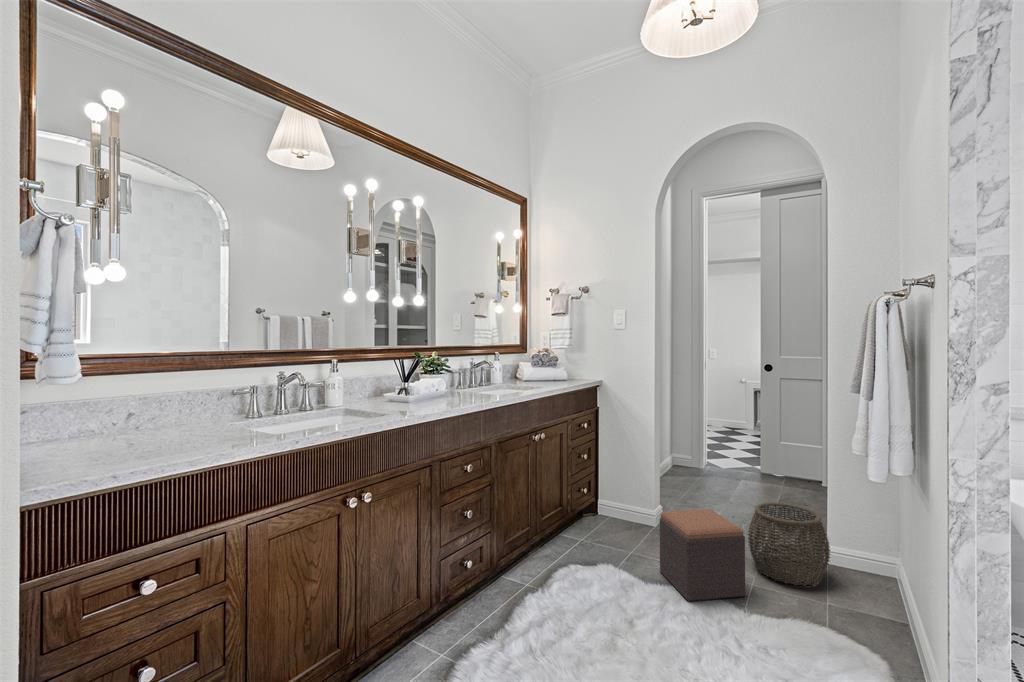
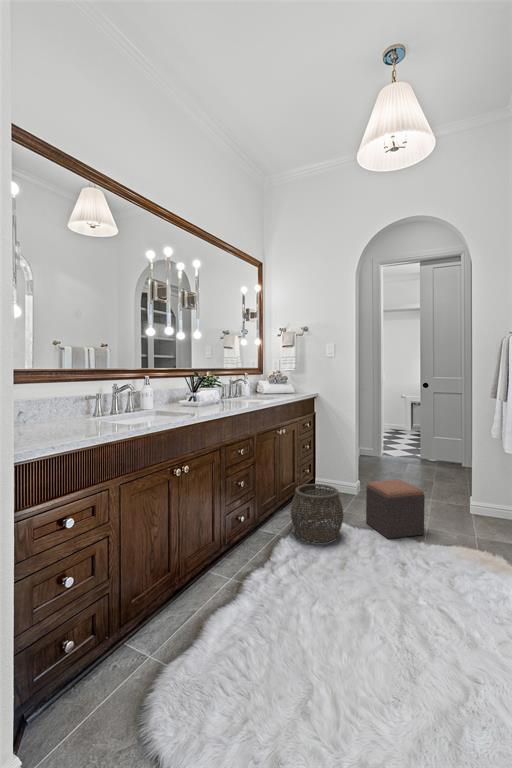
woven basket: present [748,502,830,586] -> present [291,484,344,542]

